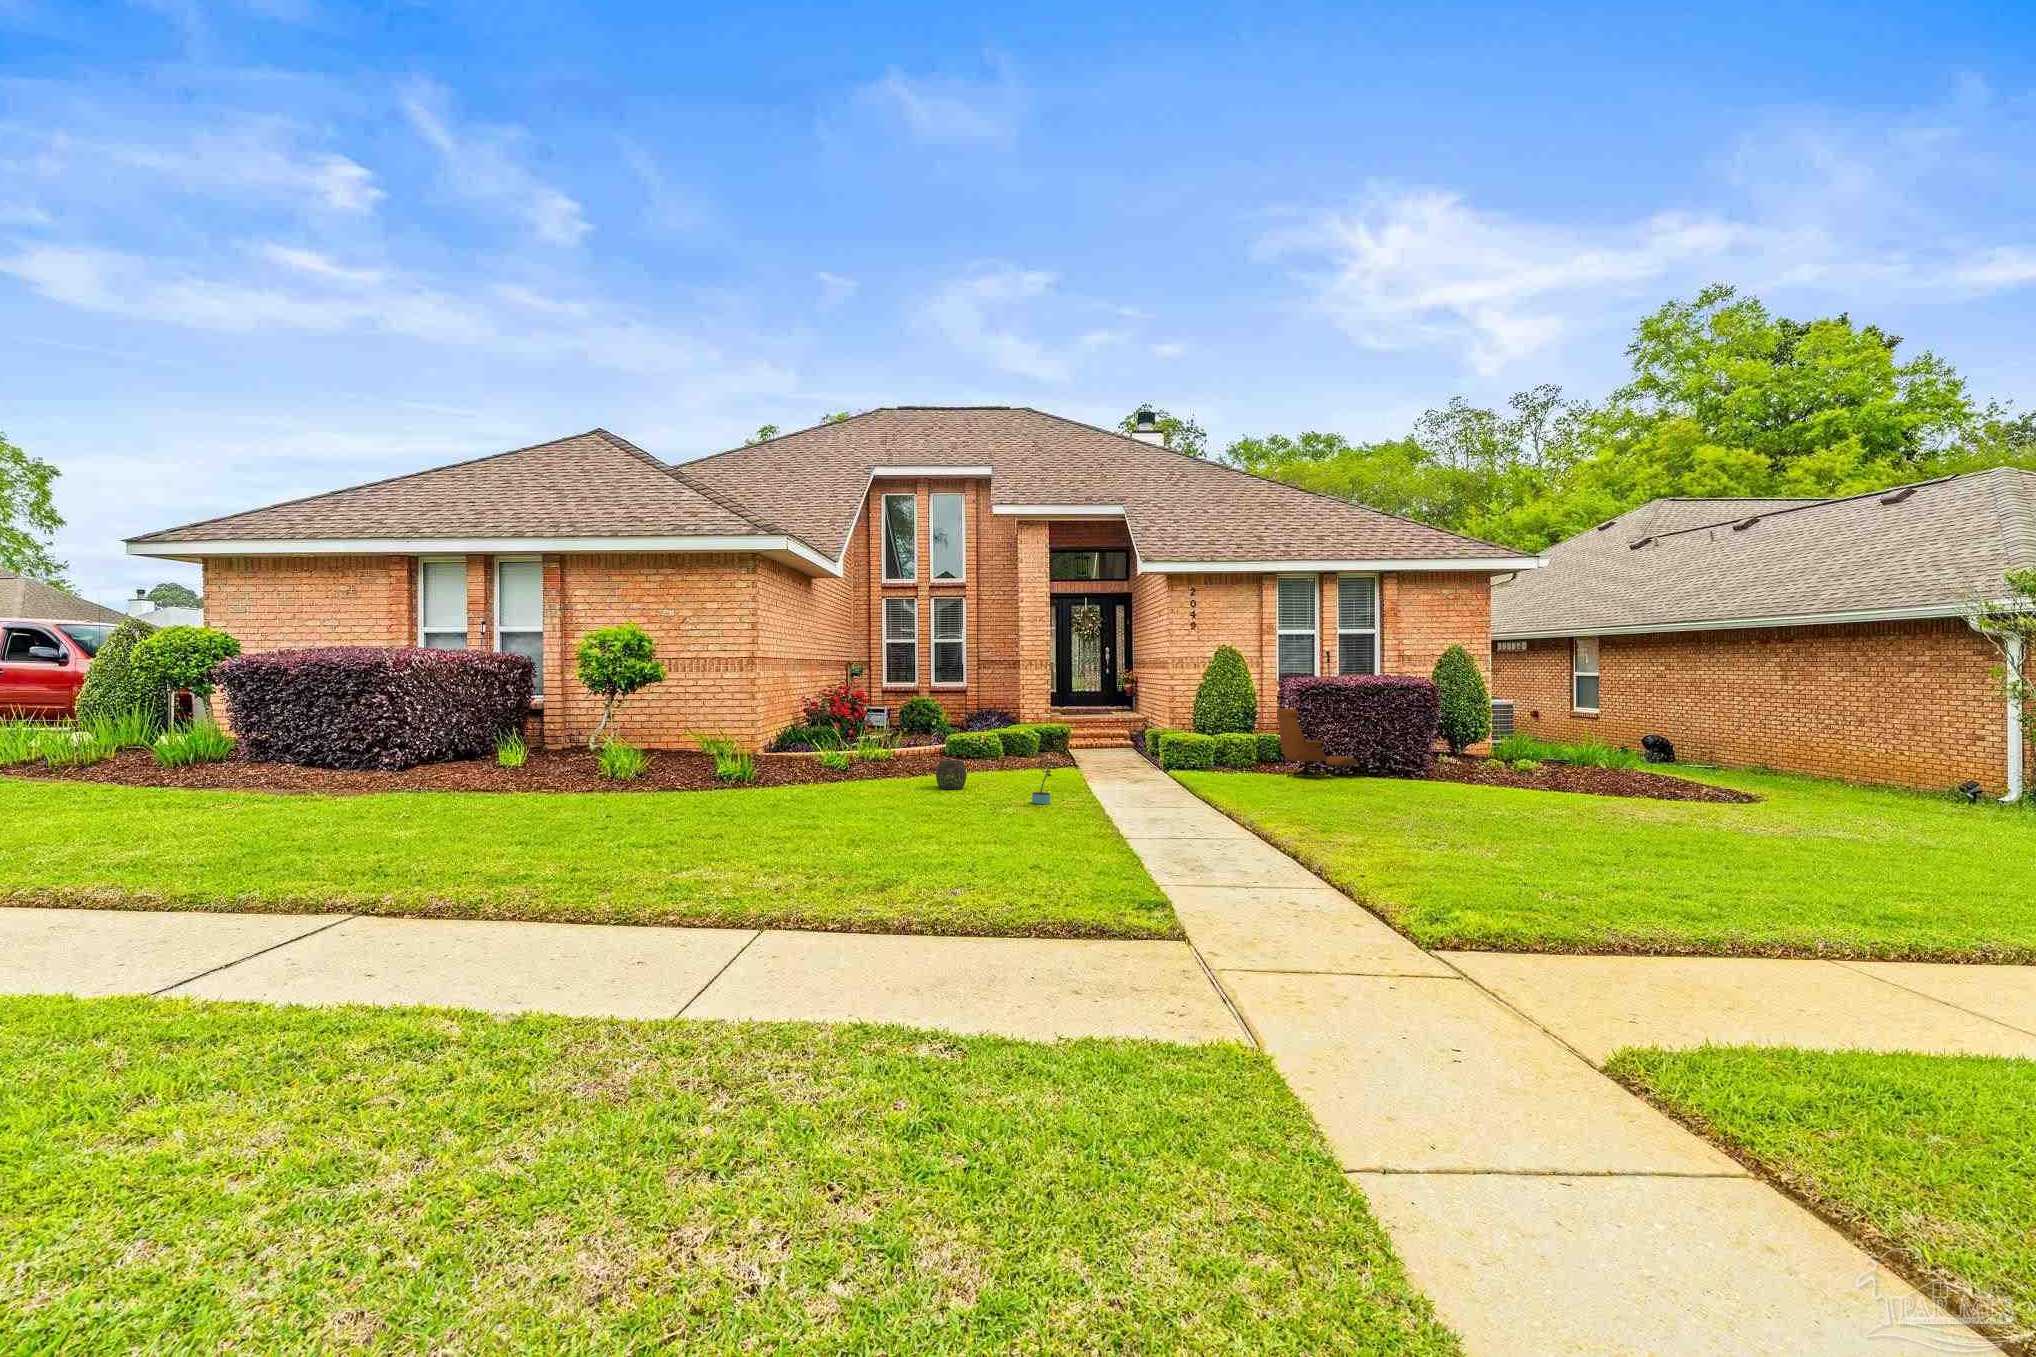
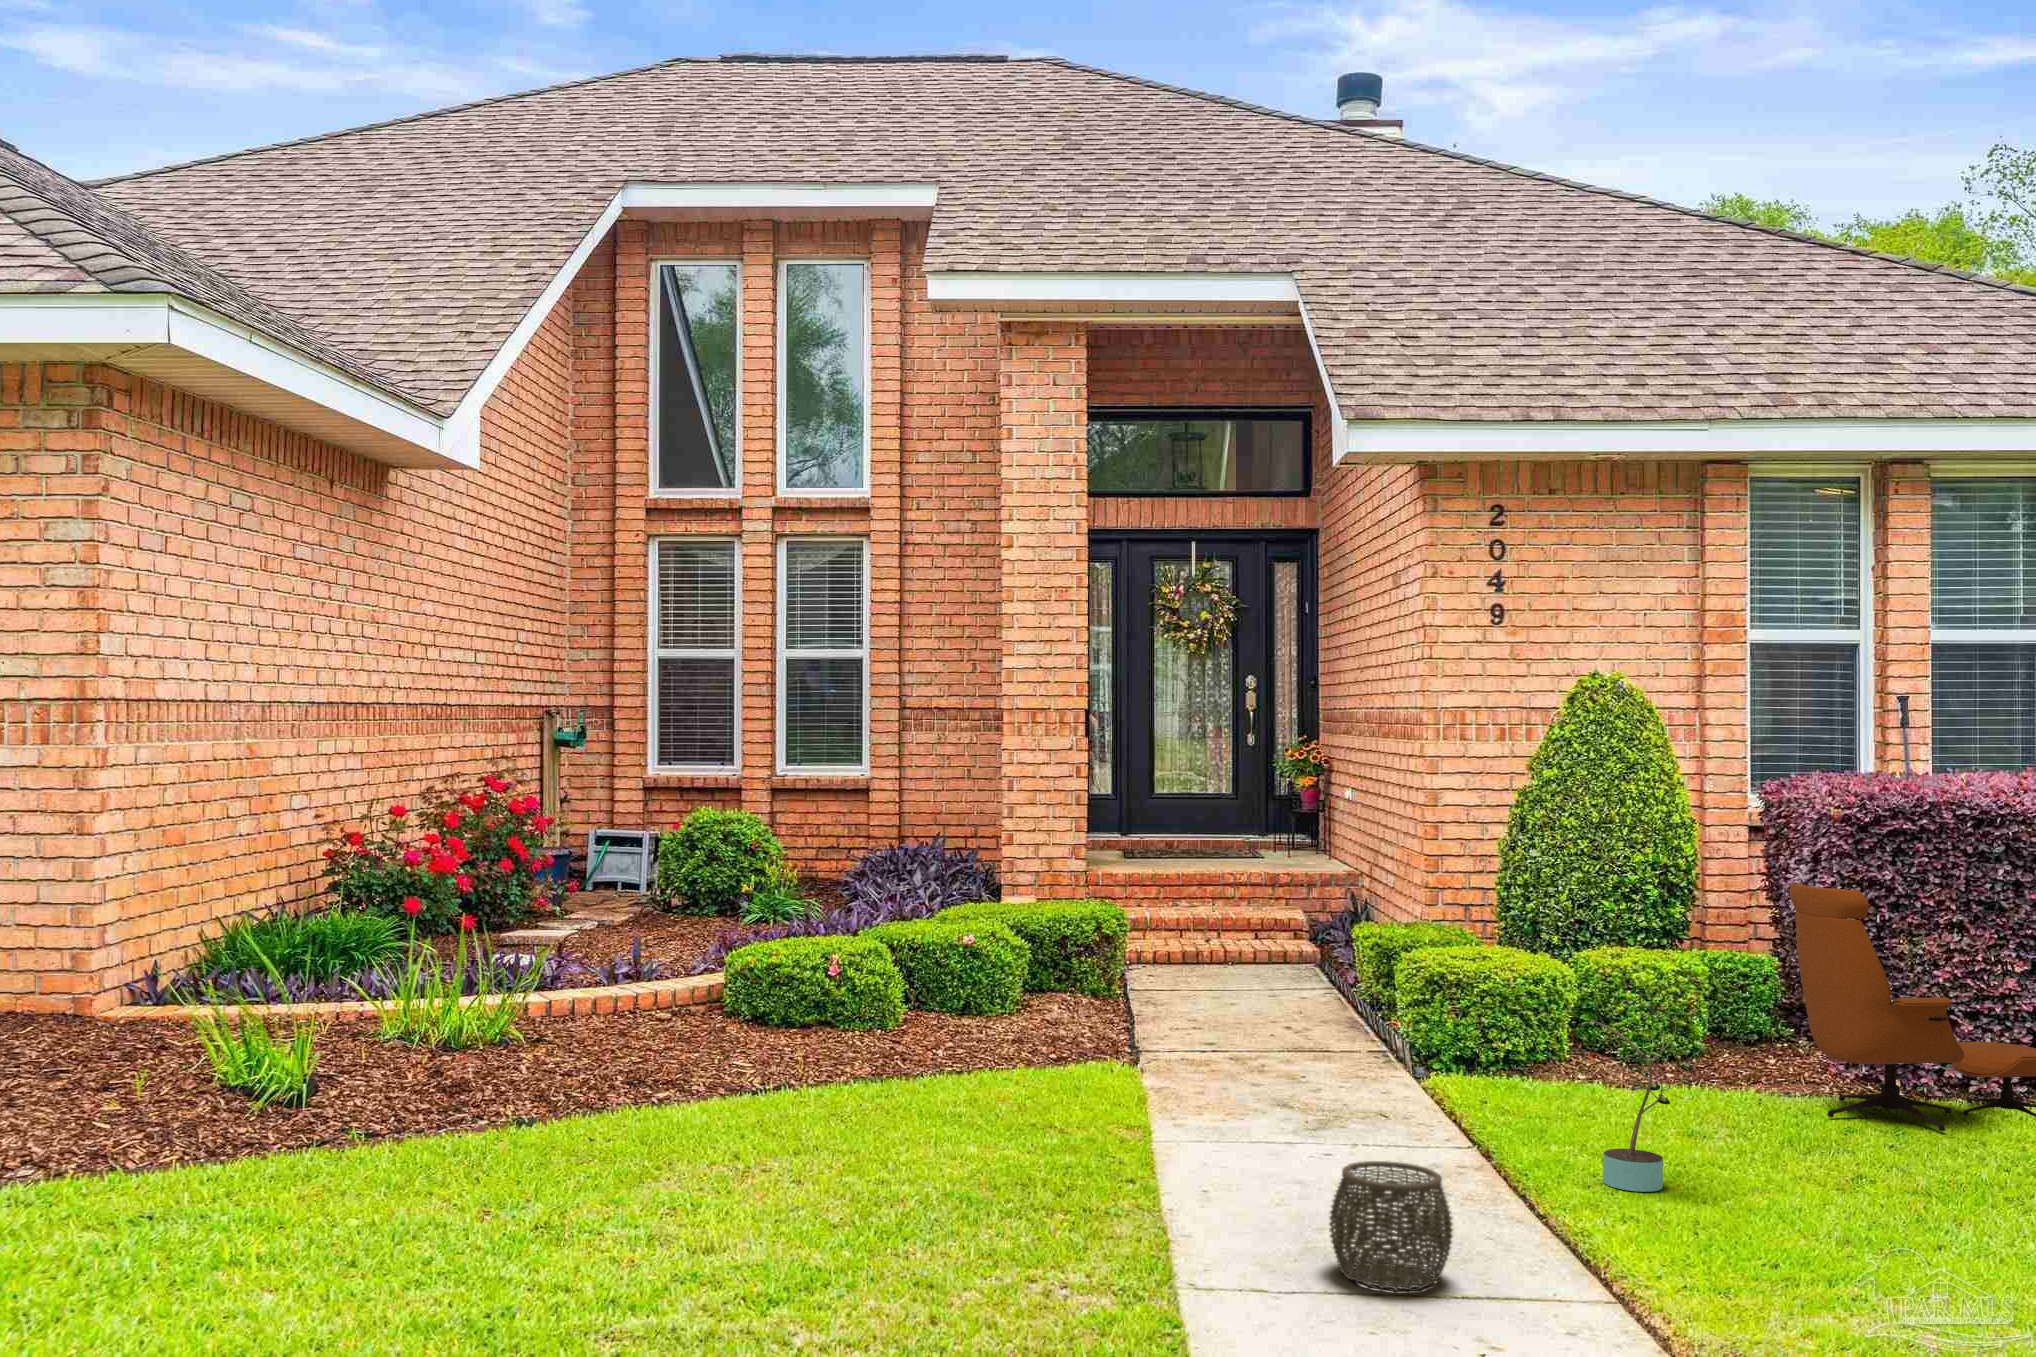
potted plant: present [1025,744,1058,804] -> present [1579,999,1694,1192]
woven basket: present [936,760,967,789] -> present [1329,1161,1453,1290]

